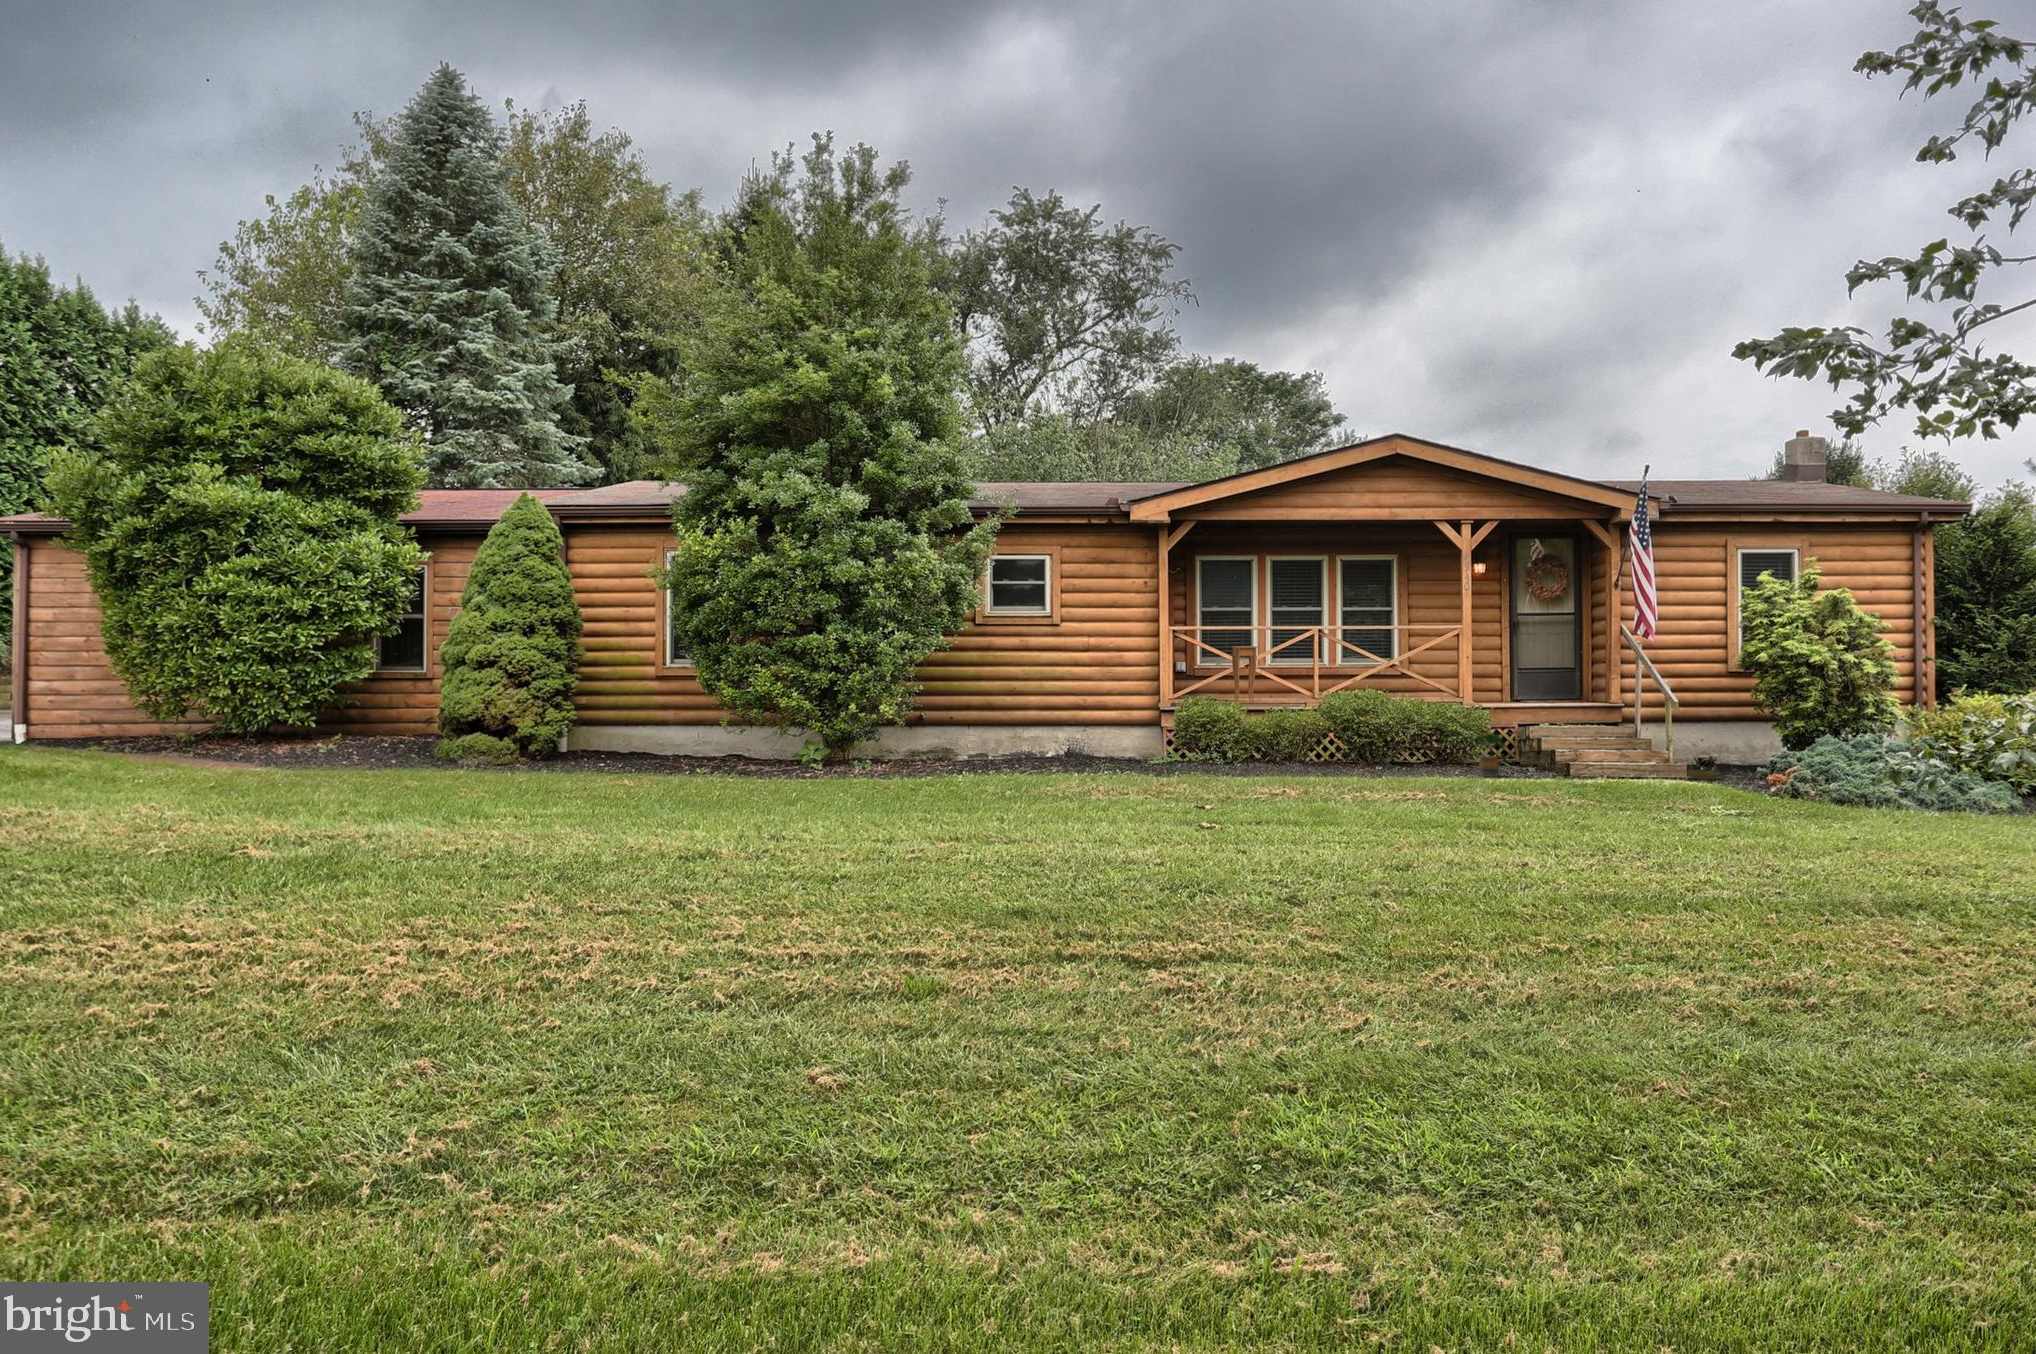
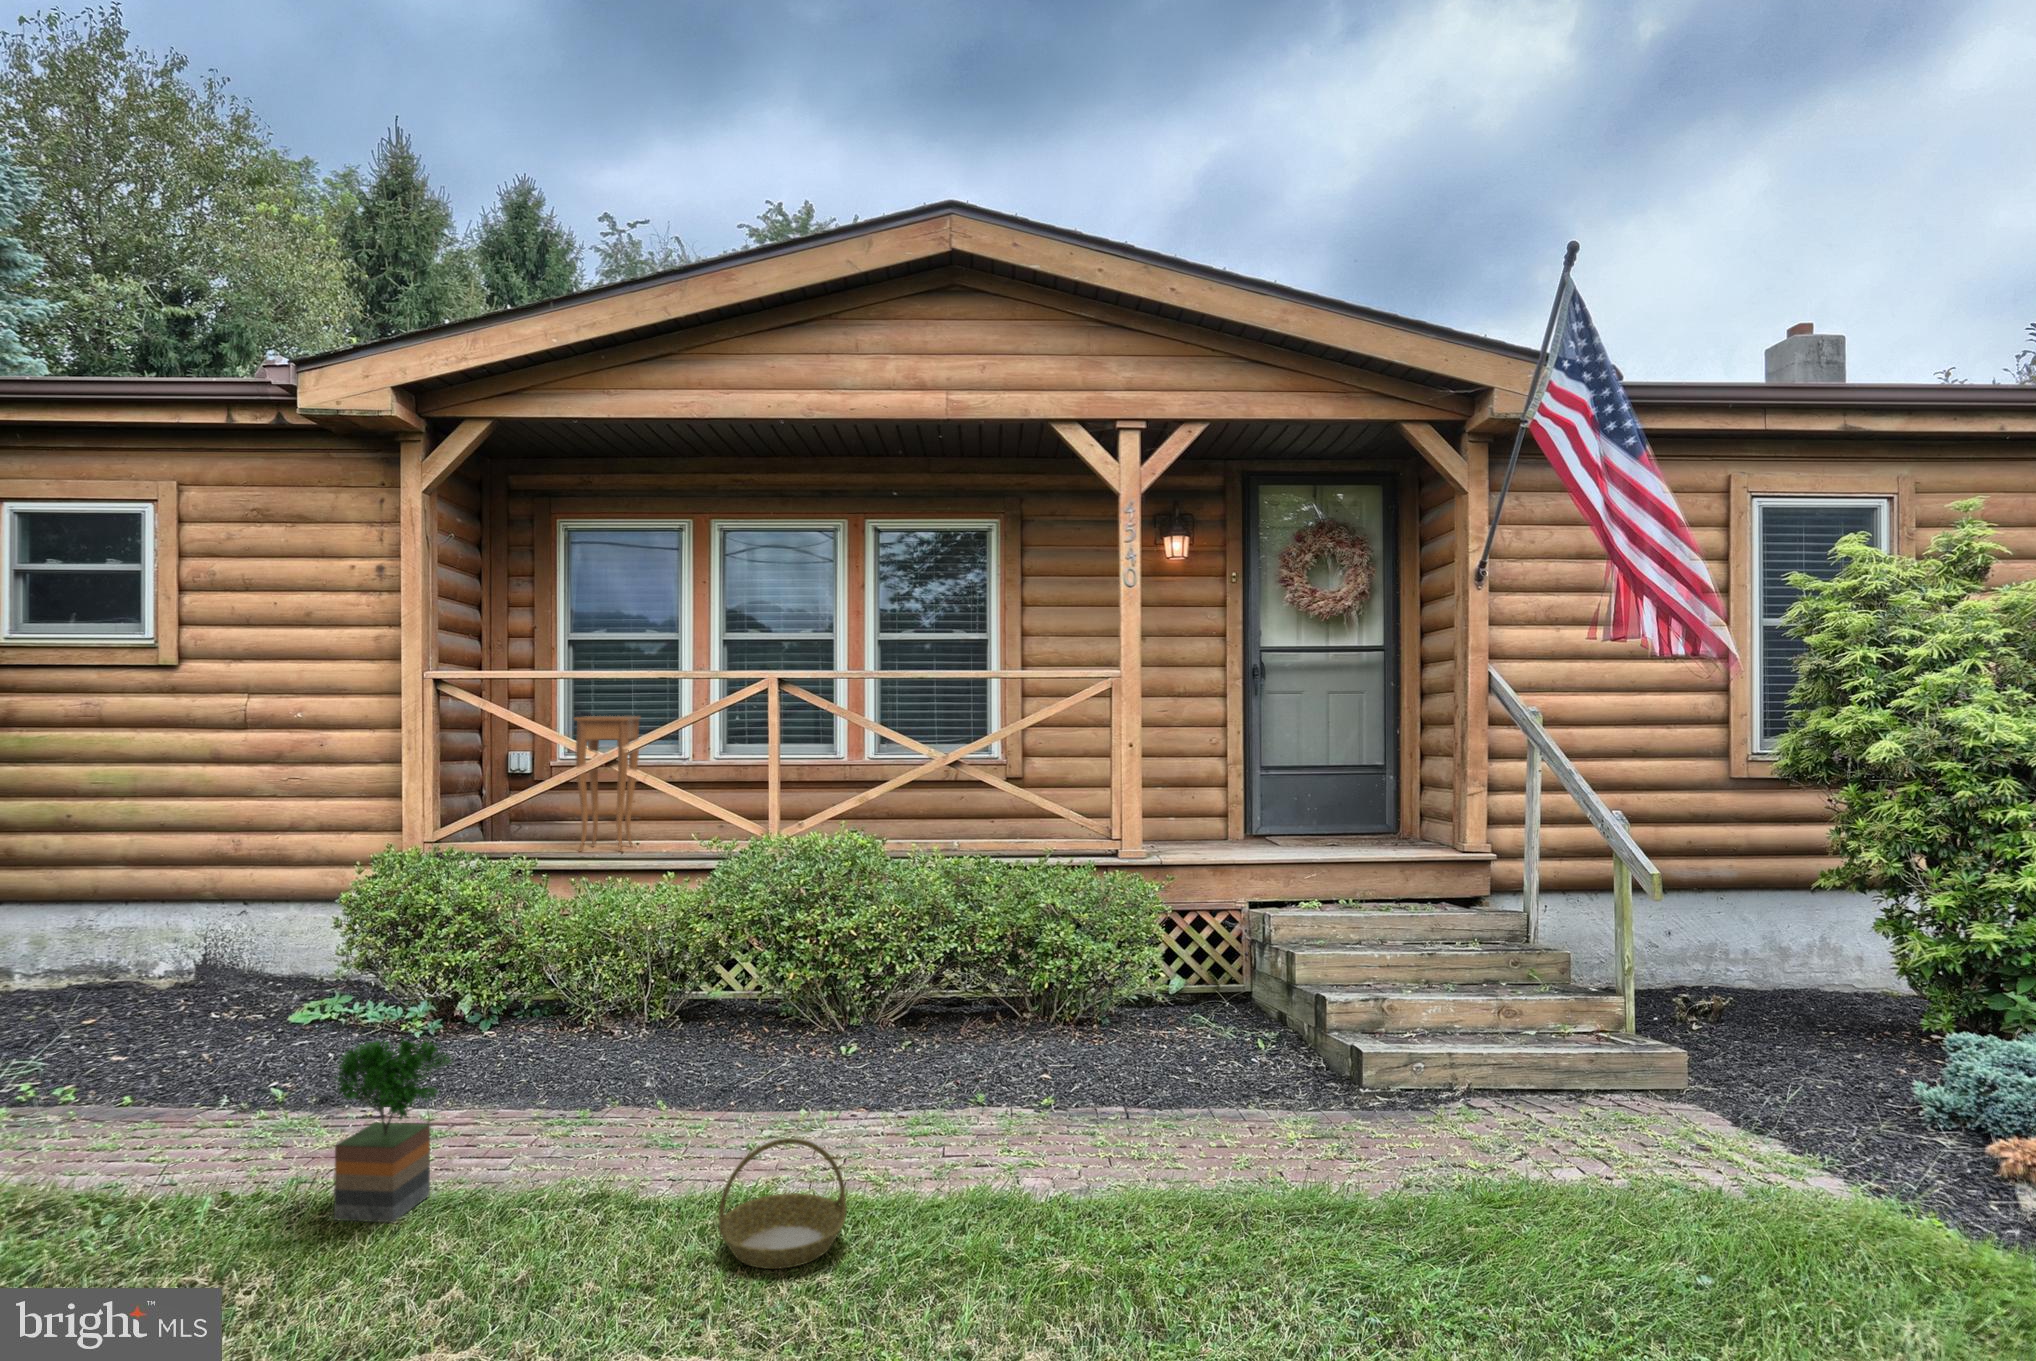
potted tree: present [1475,733,1505,777] -> present [334,1039,450,1223]
basket: present [1687,762,1719,780] -> present [719,1138,847,1269]

